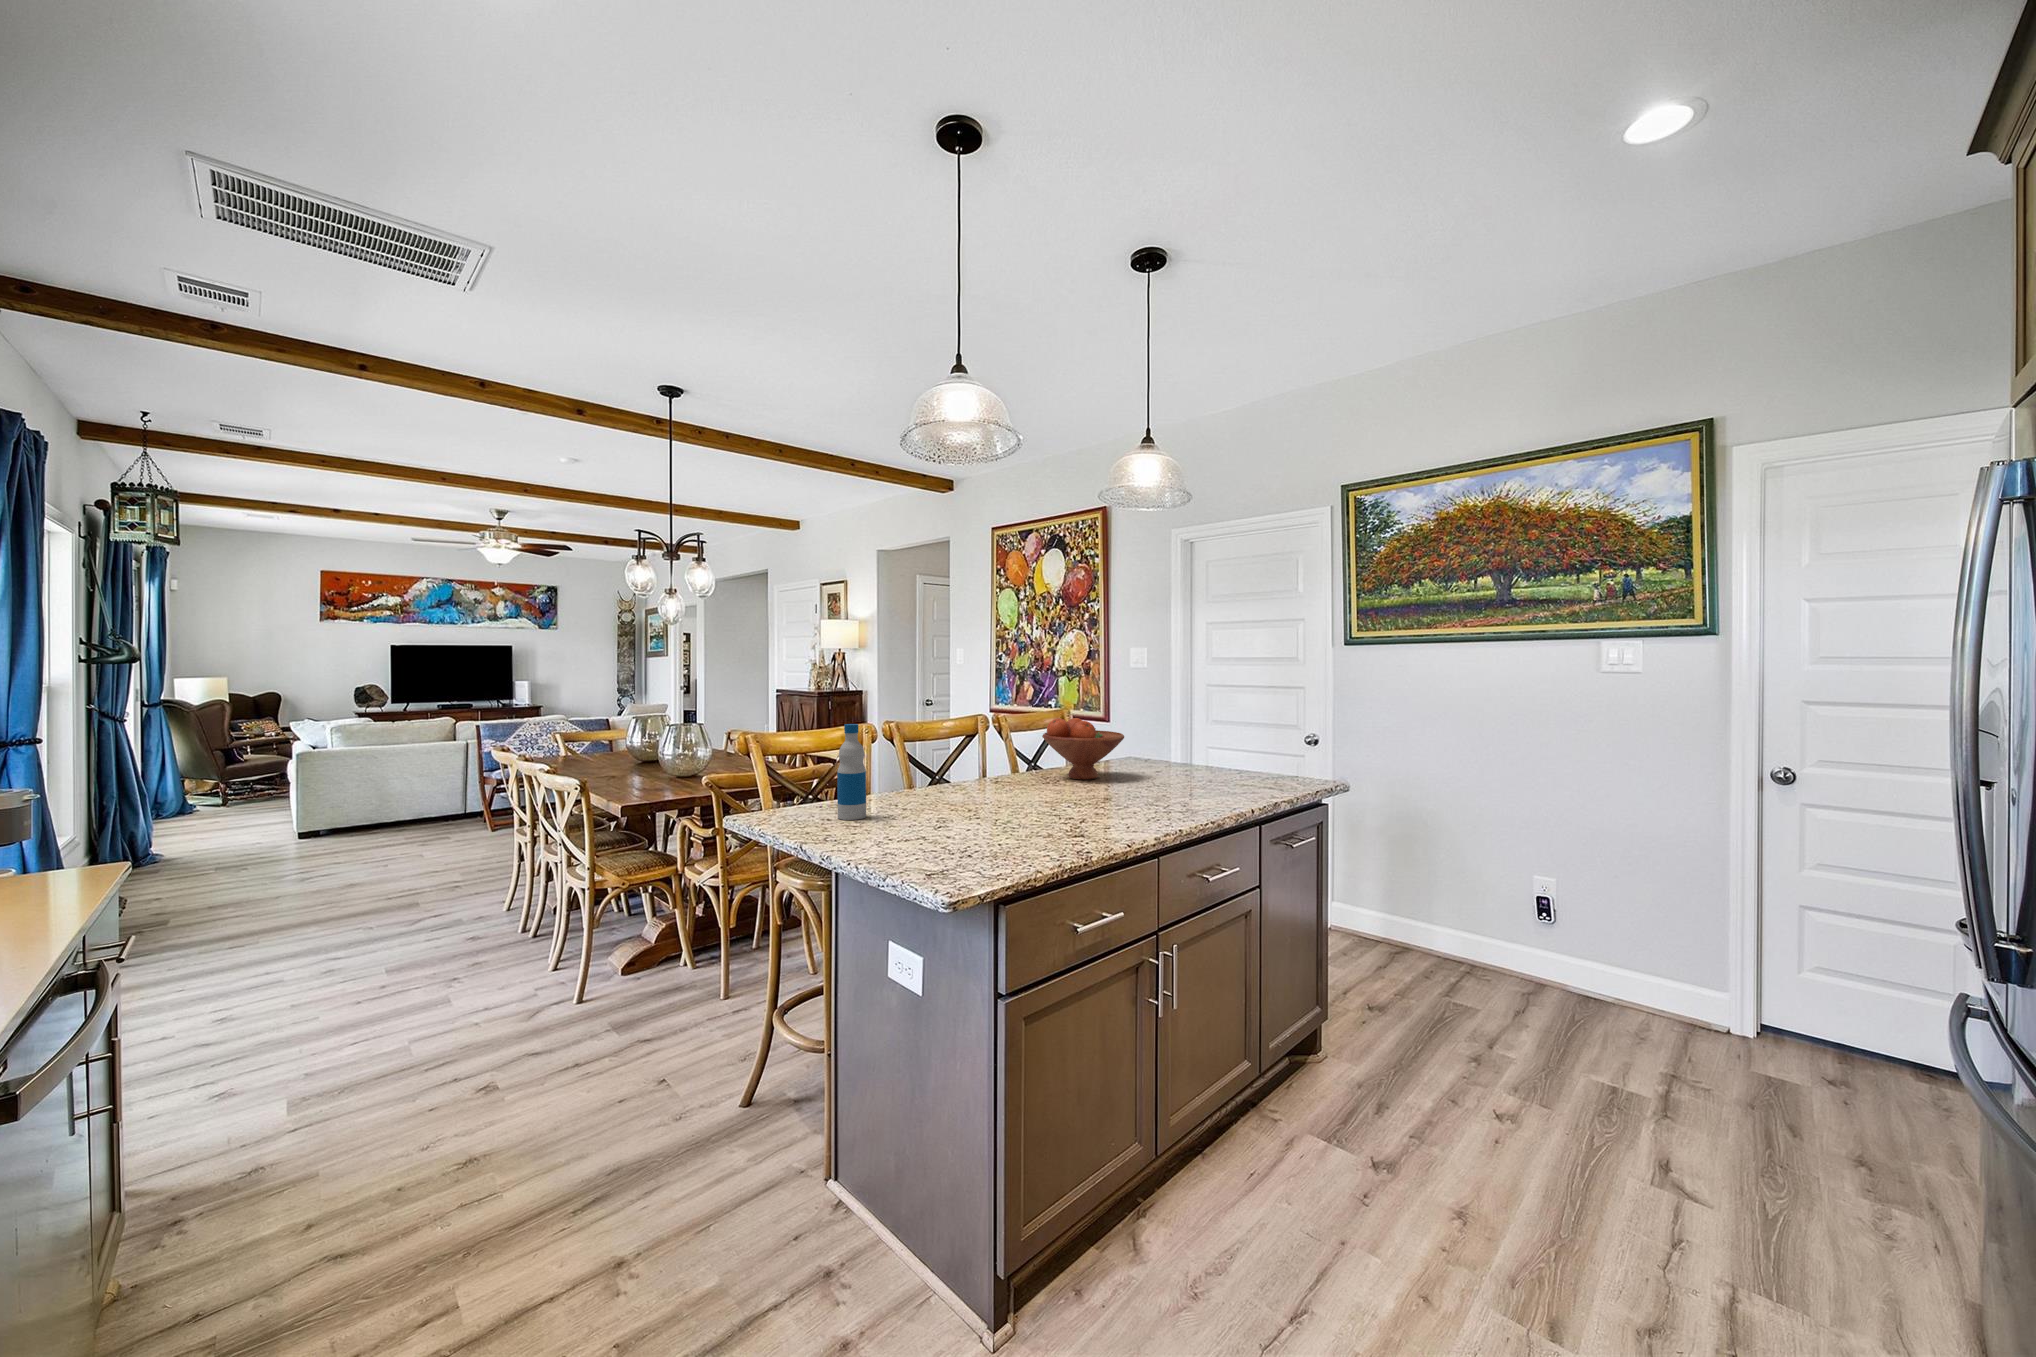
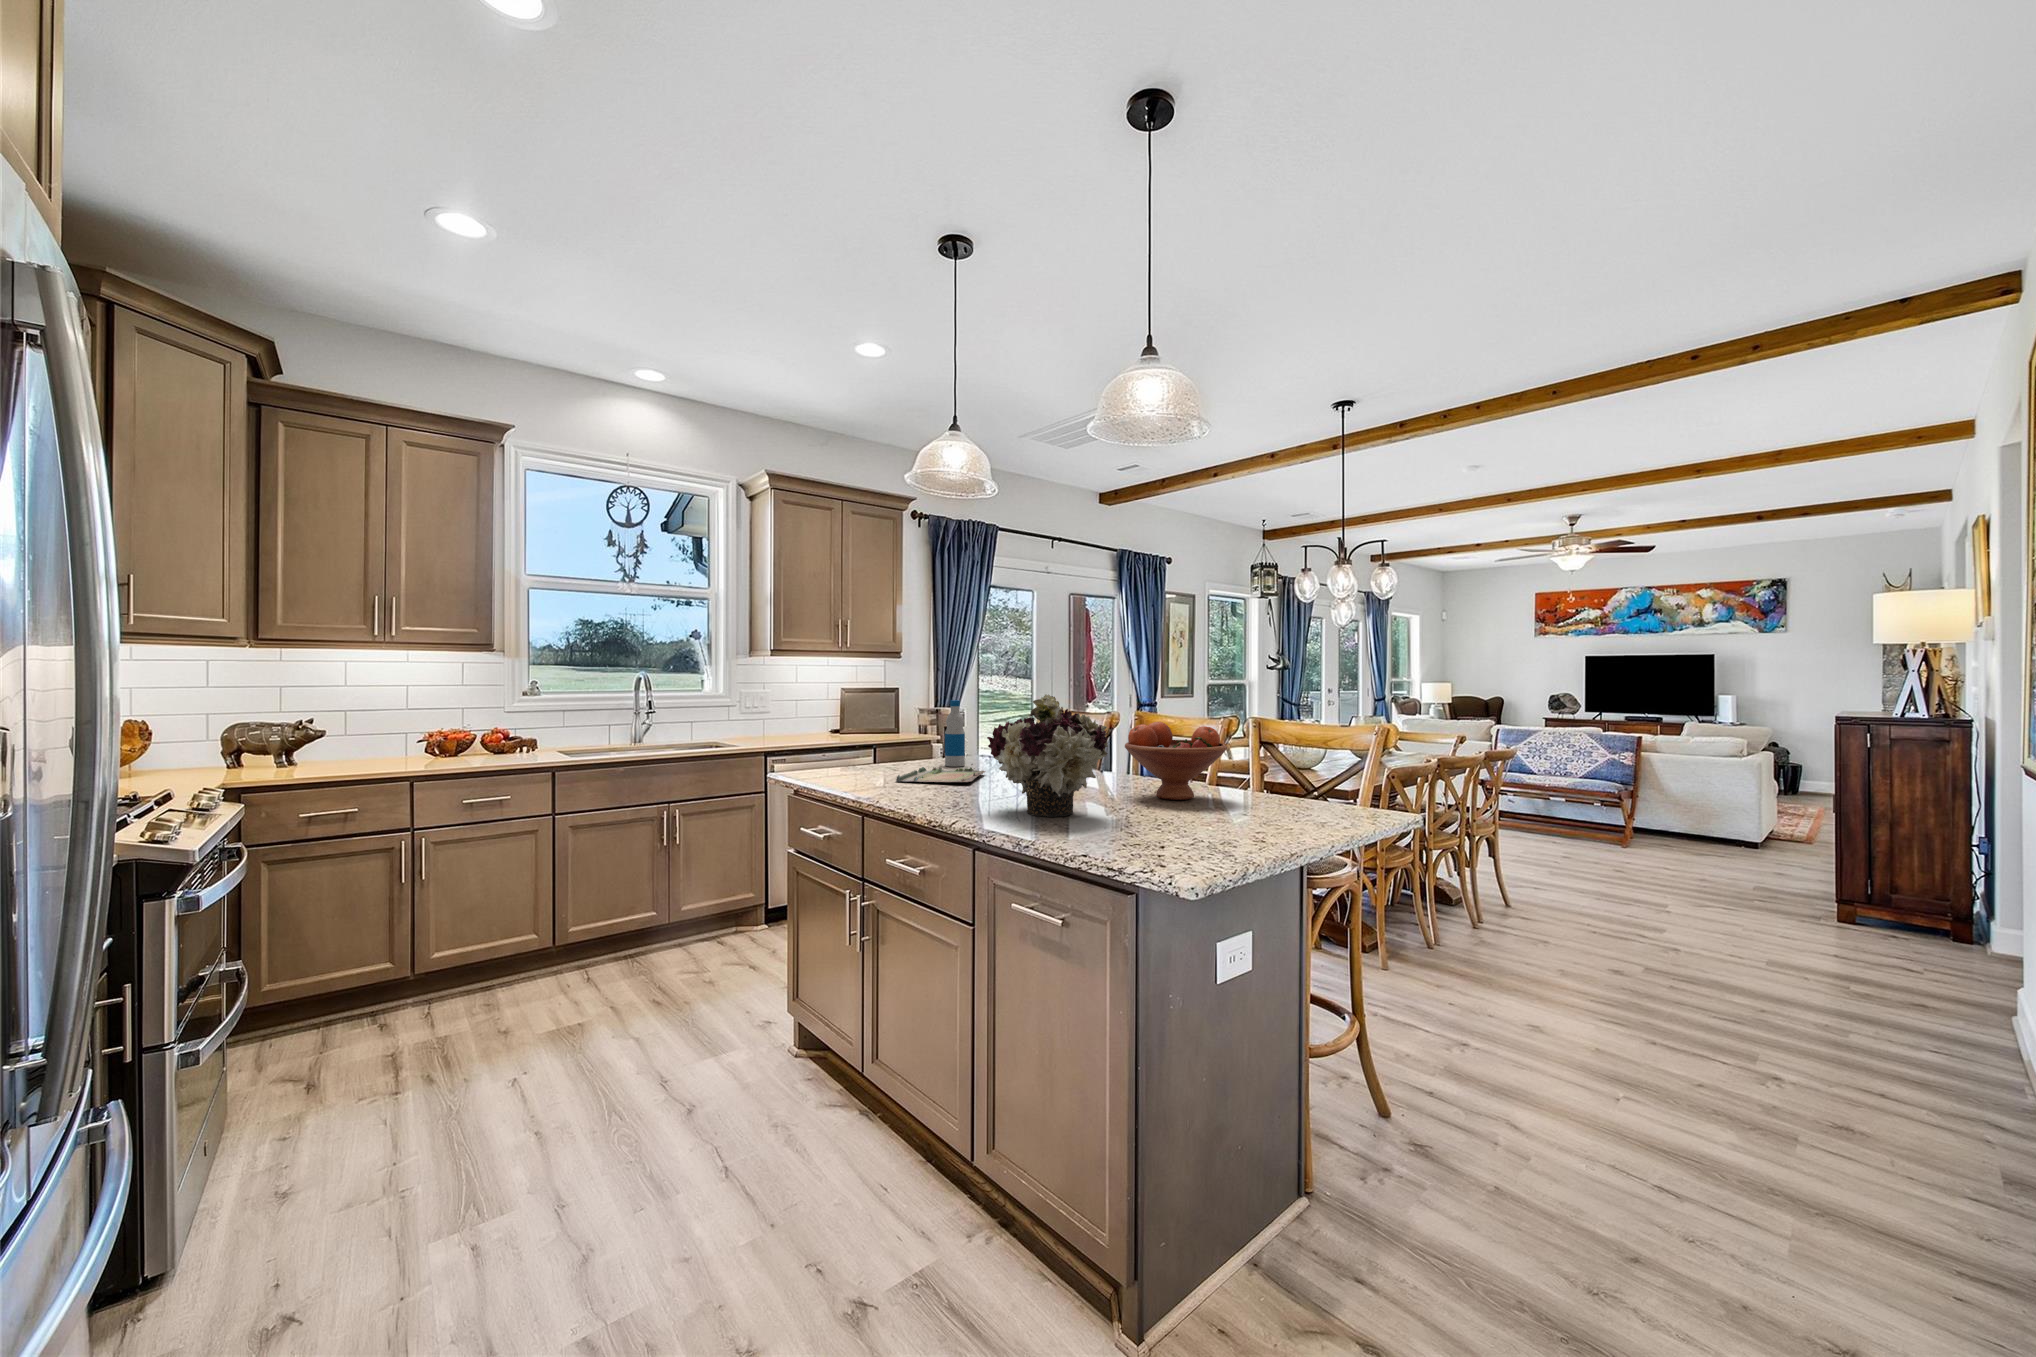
flower arrangement: none [1144,697,1252,797] -> present [987,694,1108,817]
tray: none [925,793,1055,826] -> present [896,764,986,782]

